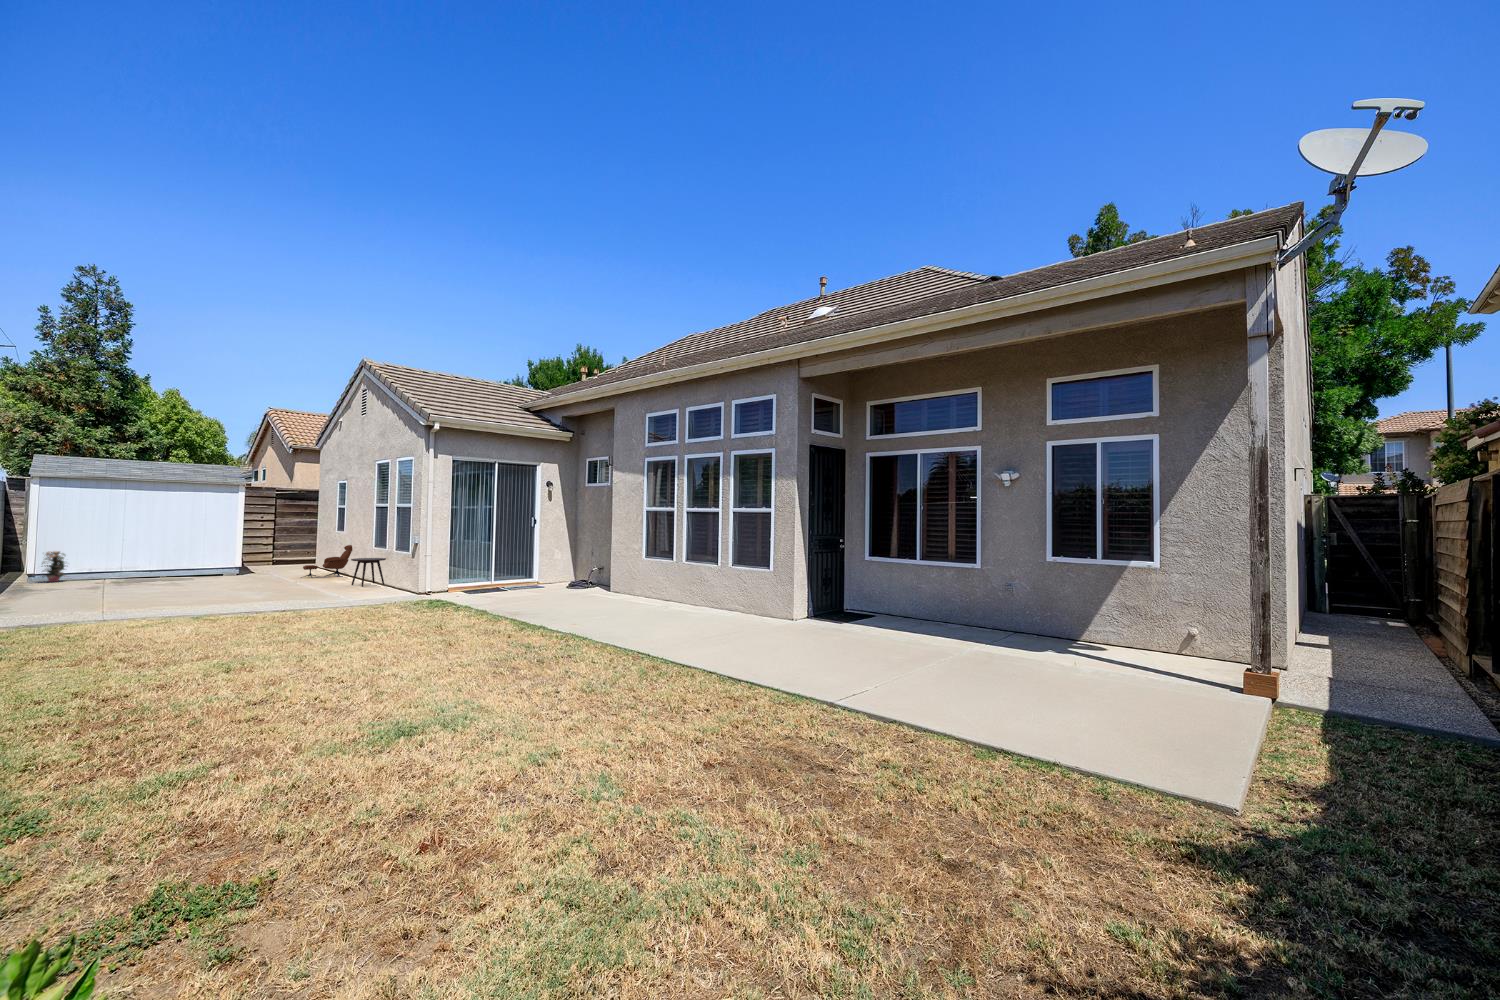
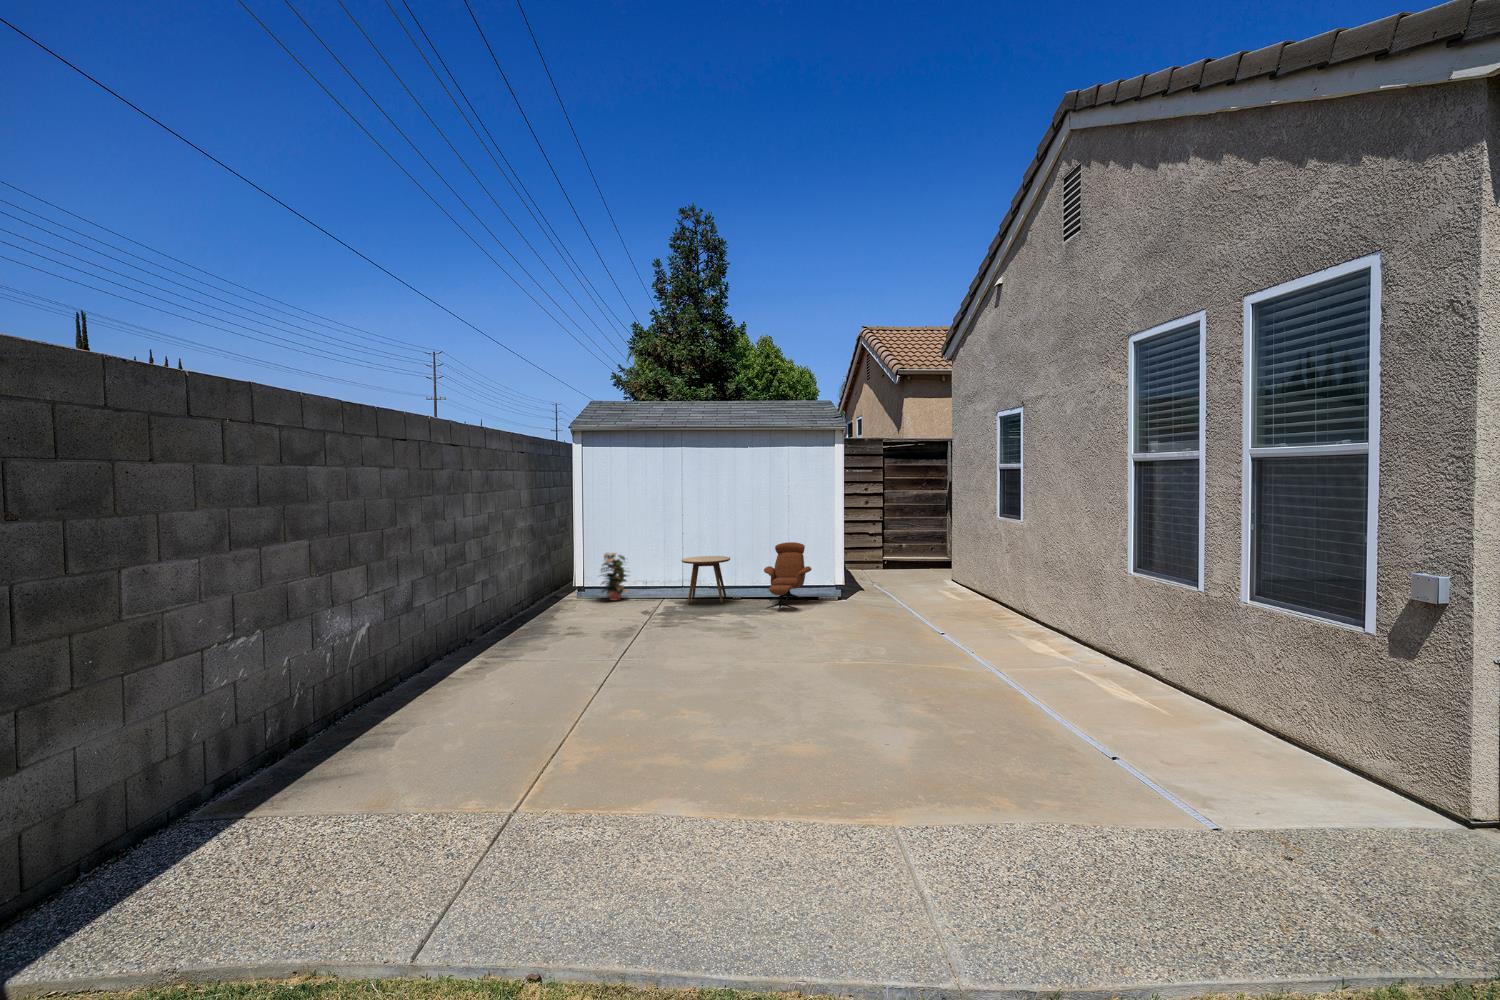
lounge chair: present [303,545,352,577] -> present [764,542,812,611]
side table: present [351,558,386,587] -> present [681,556,730,604]

